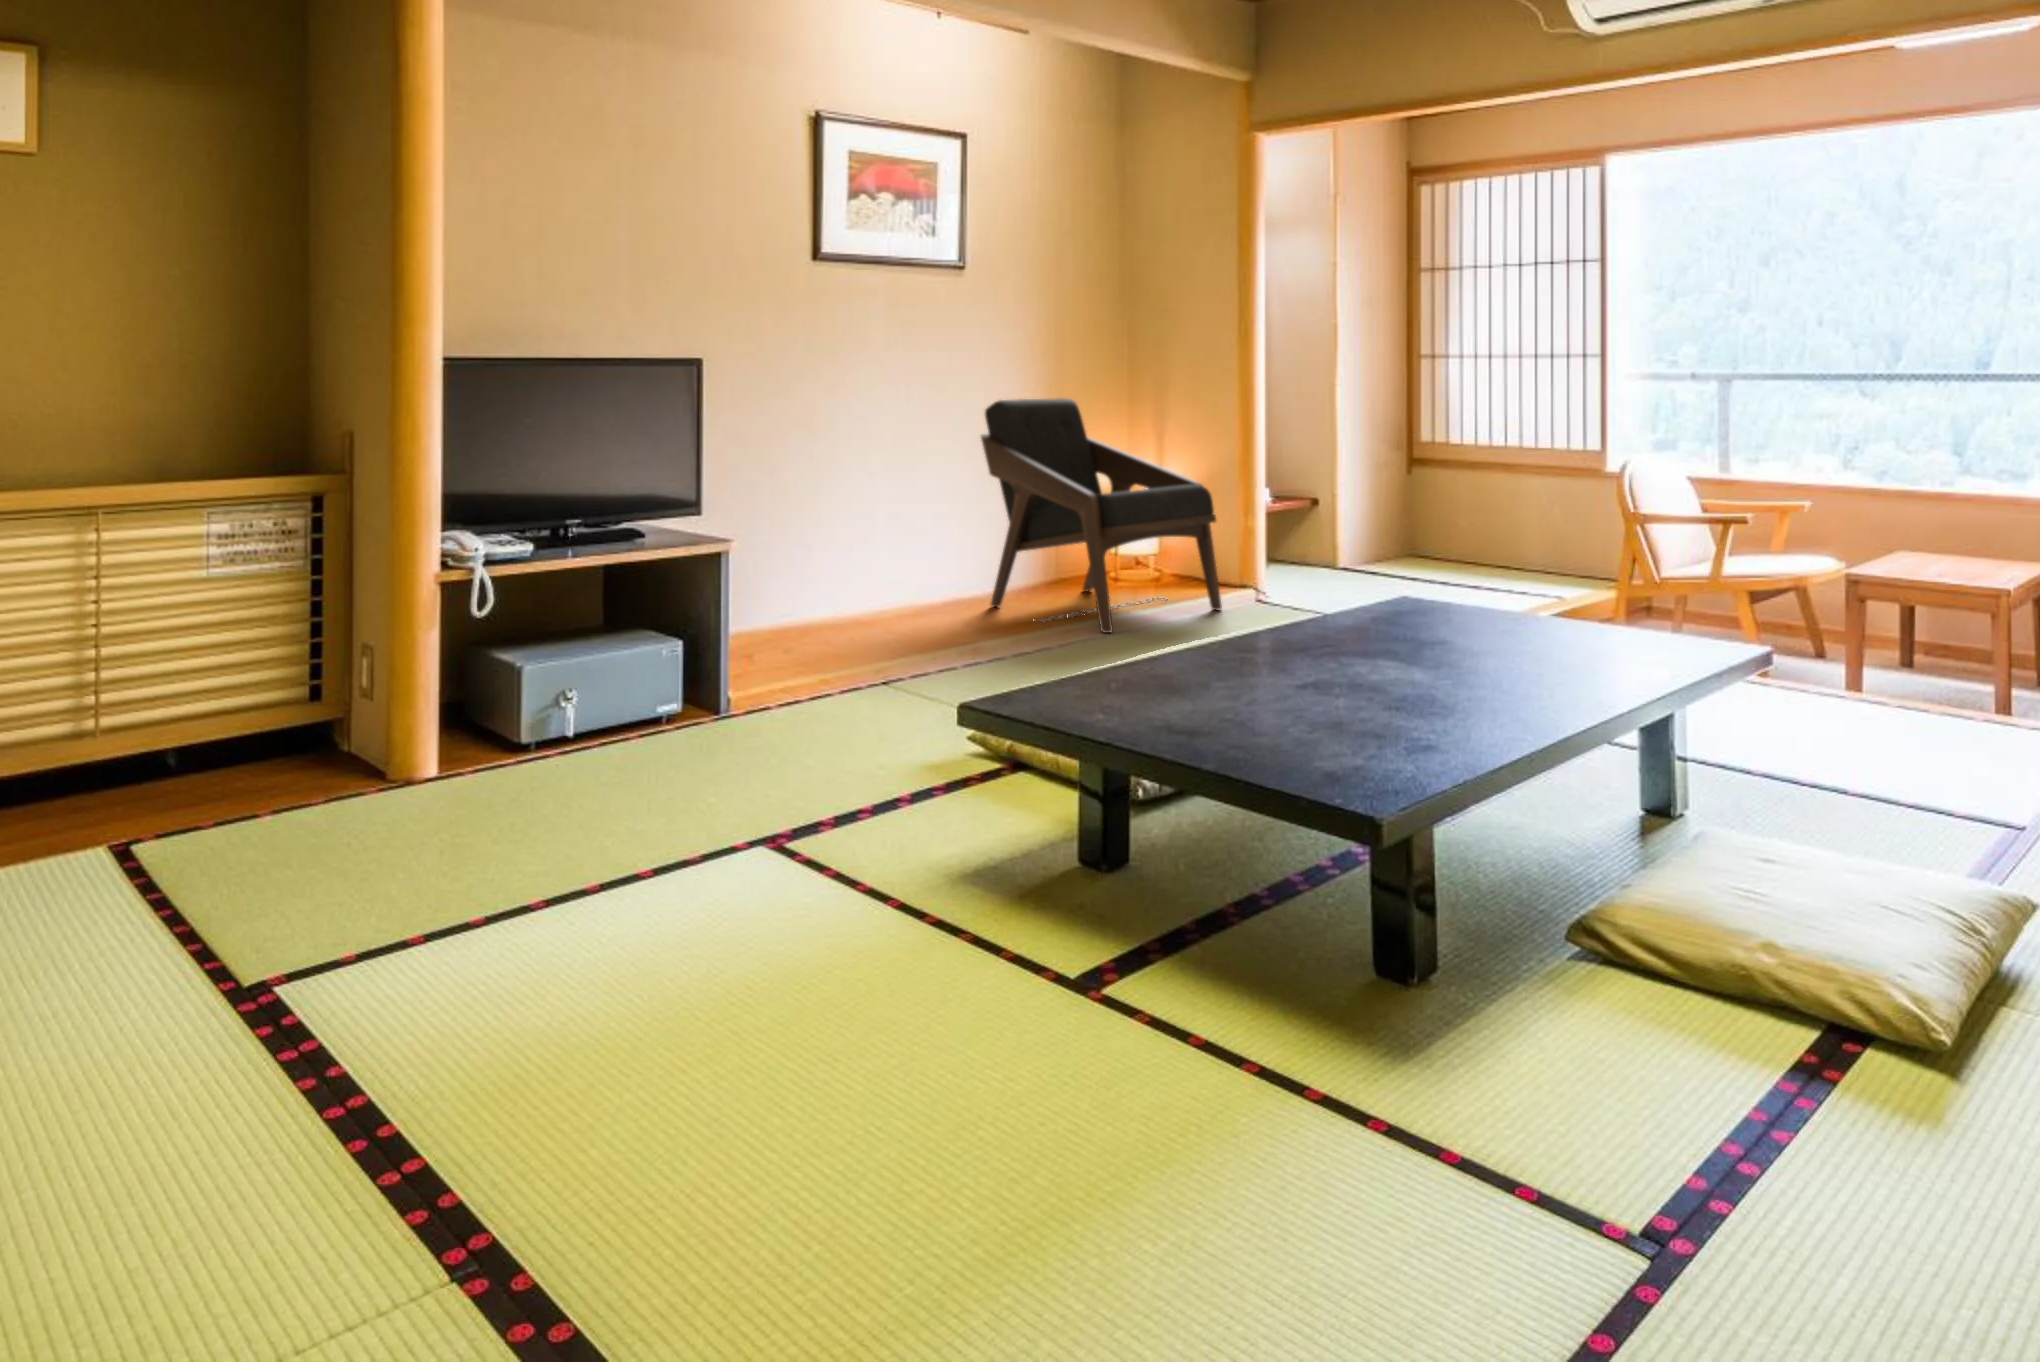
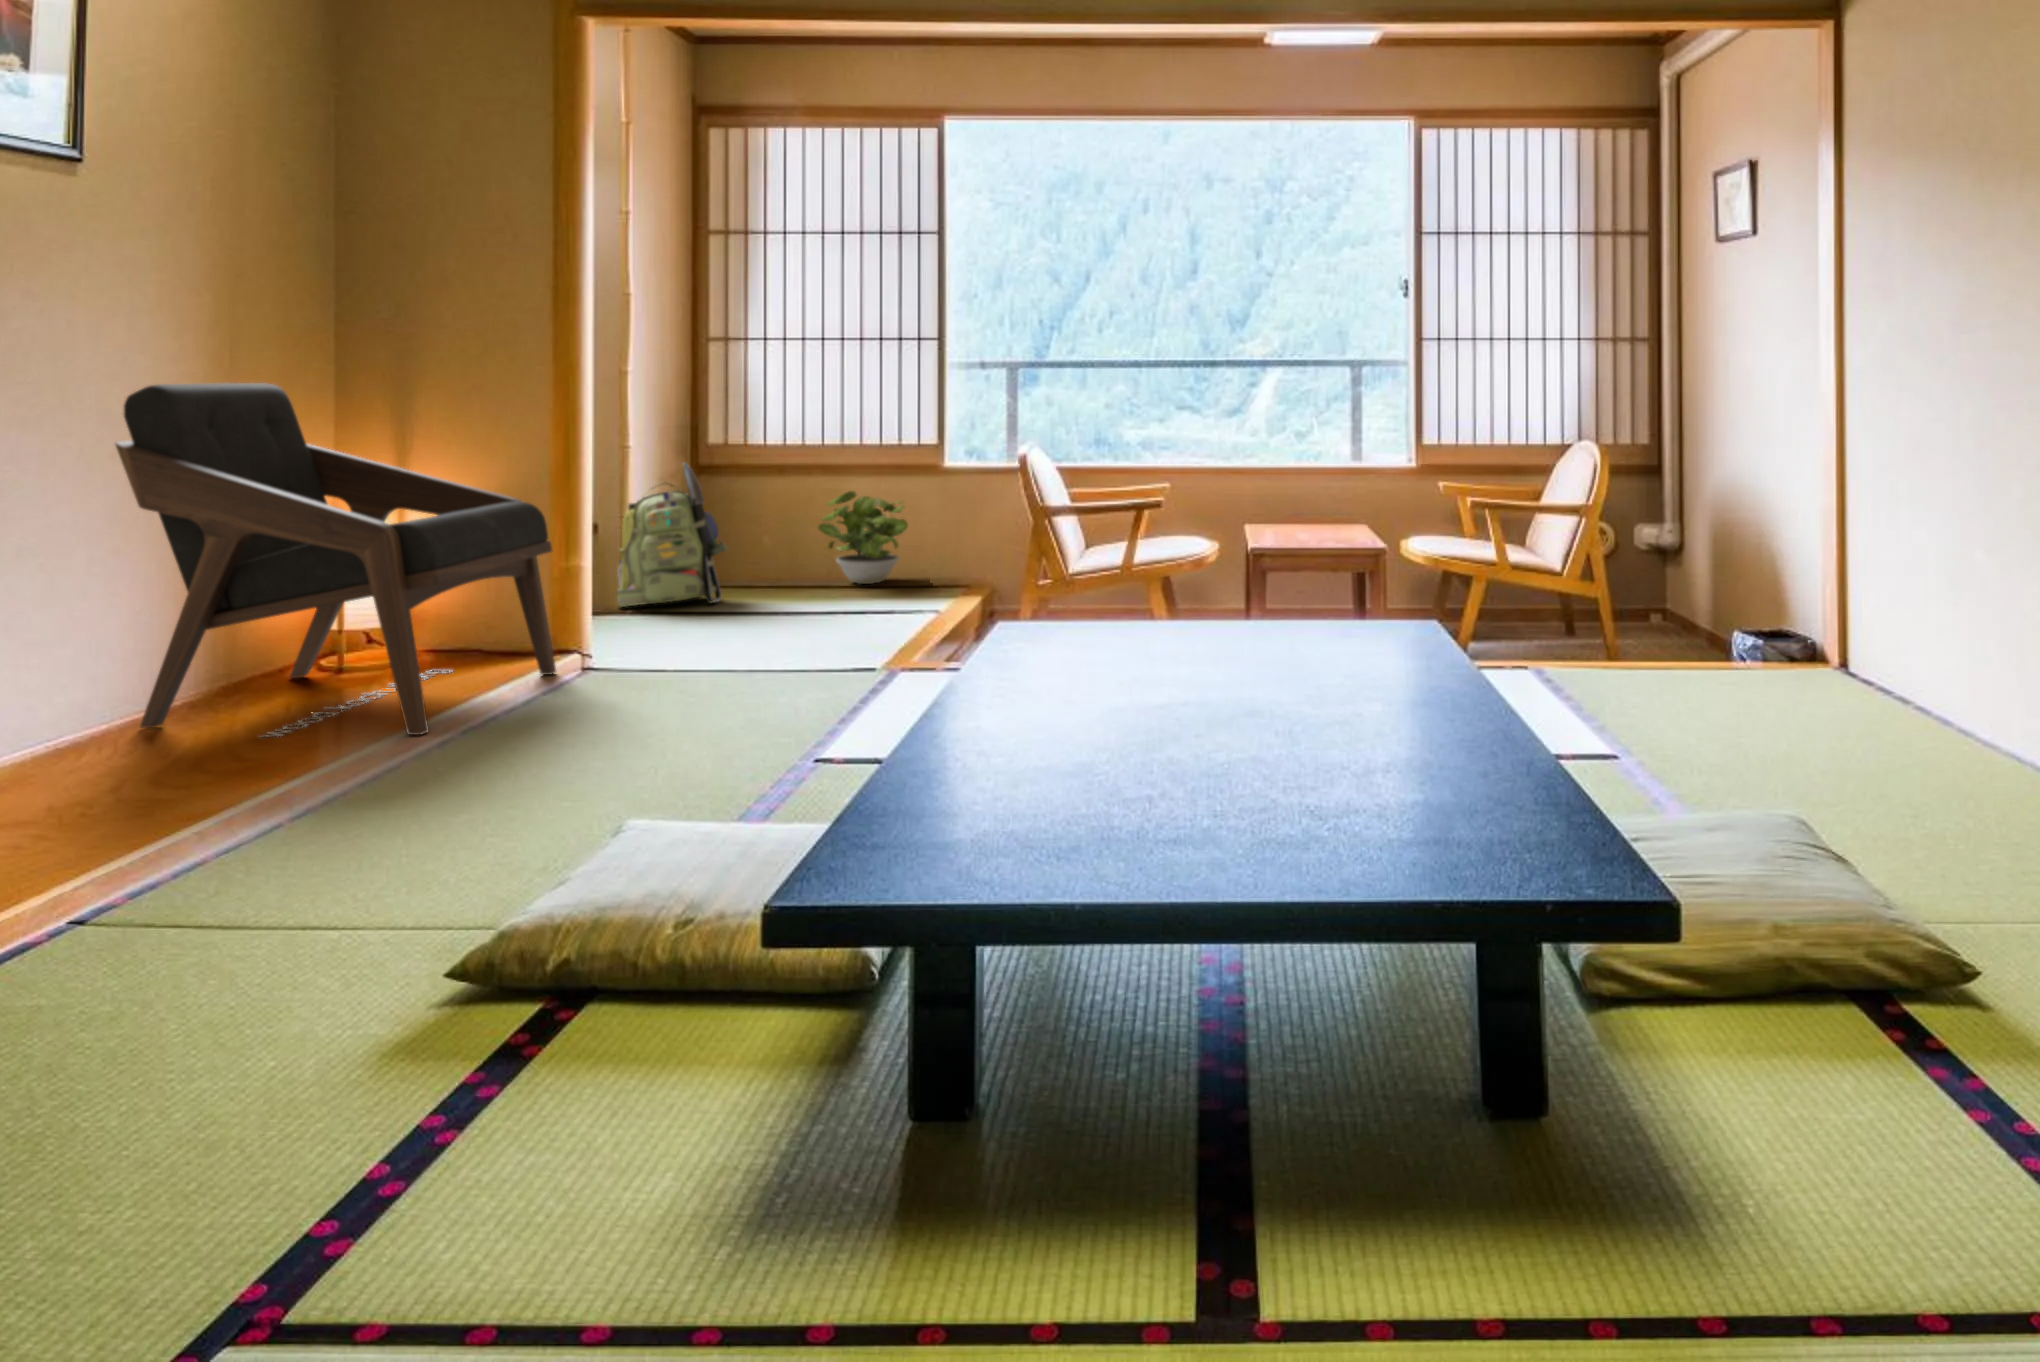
backpack: none [1315,461,1400,577] -> present [617,463,726,607]
potted plant: none [1481,493,1568,577] -> present [818,491,908,584]

